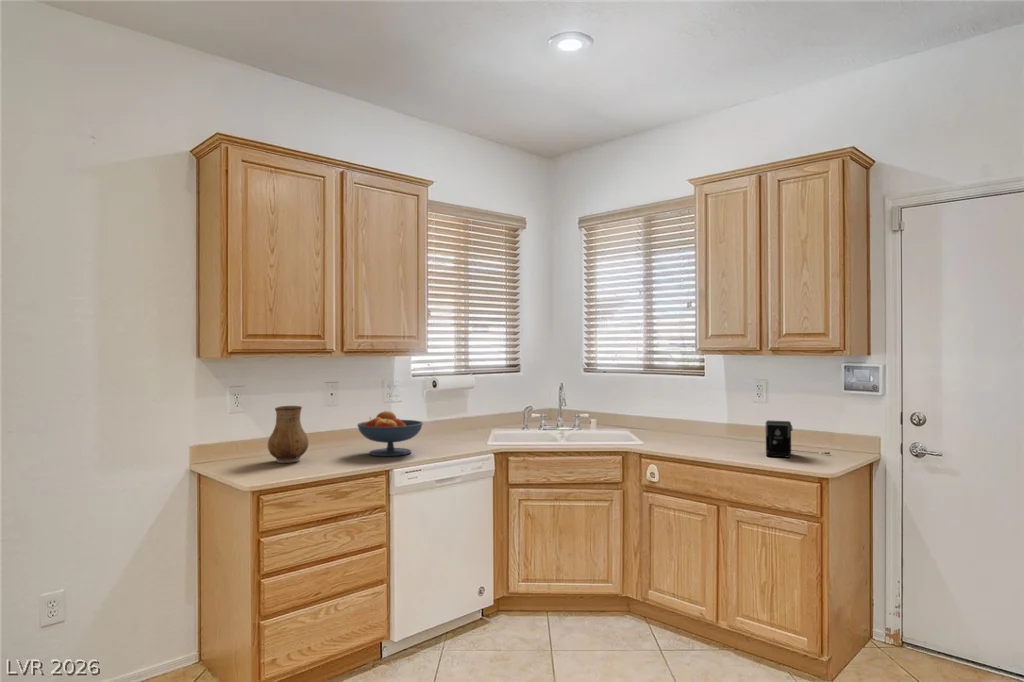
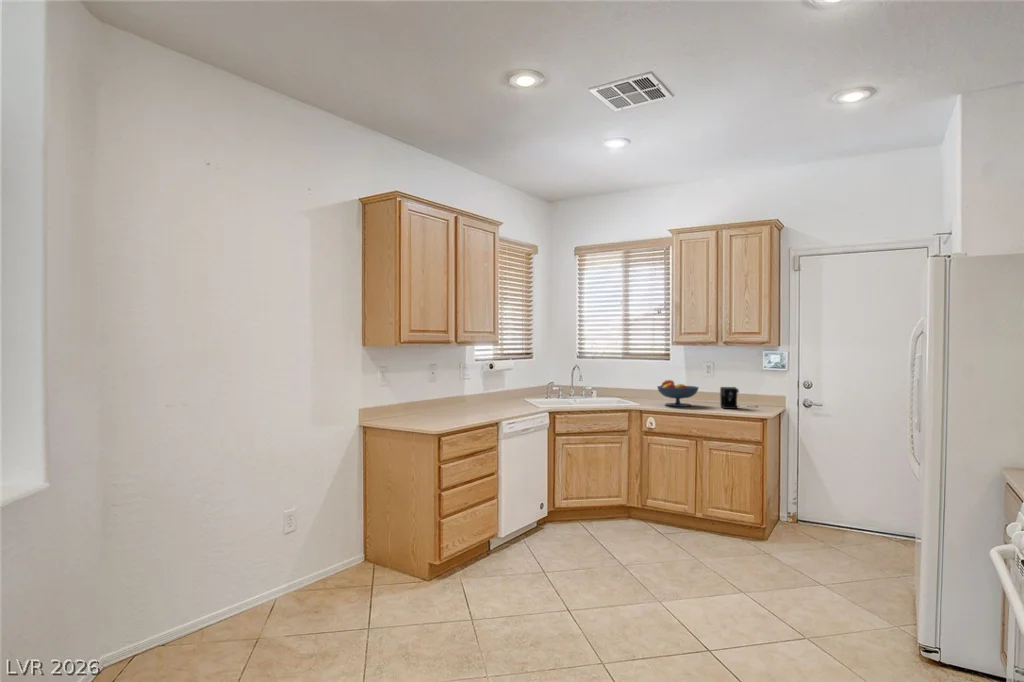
ceramic pitcher: present [268,406,308,463] -> none [411,380,438,420]
fruit bowl: present [357,411,423,456] -> present [657,380,698,407]

